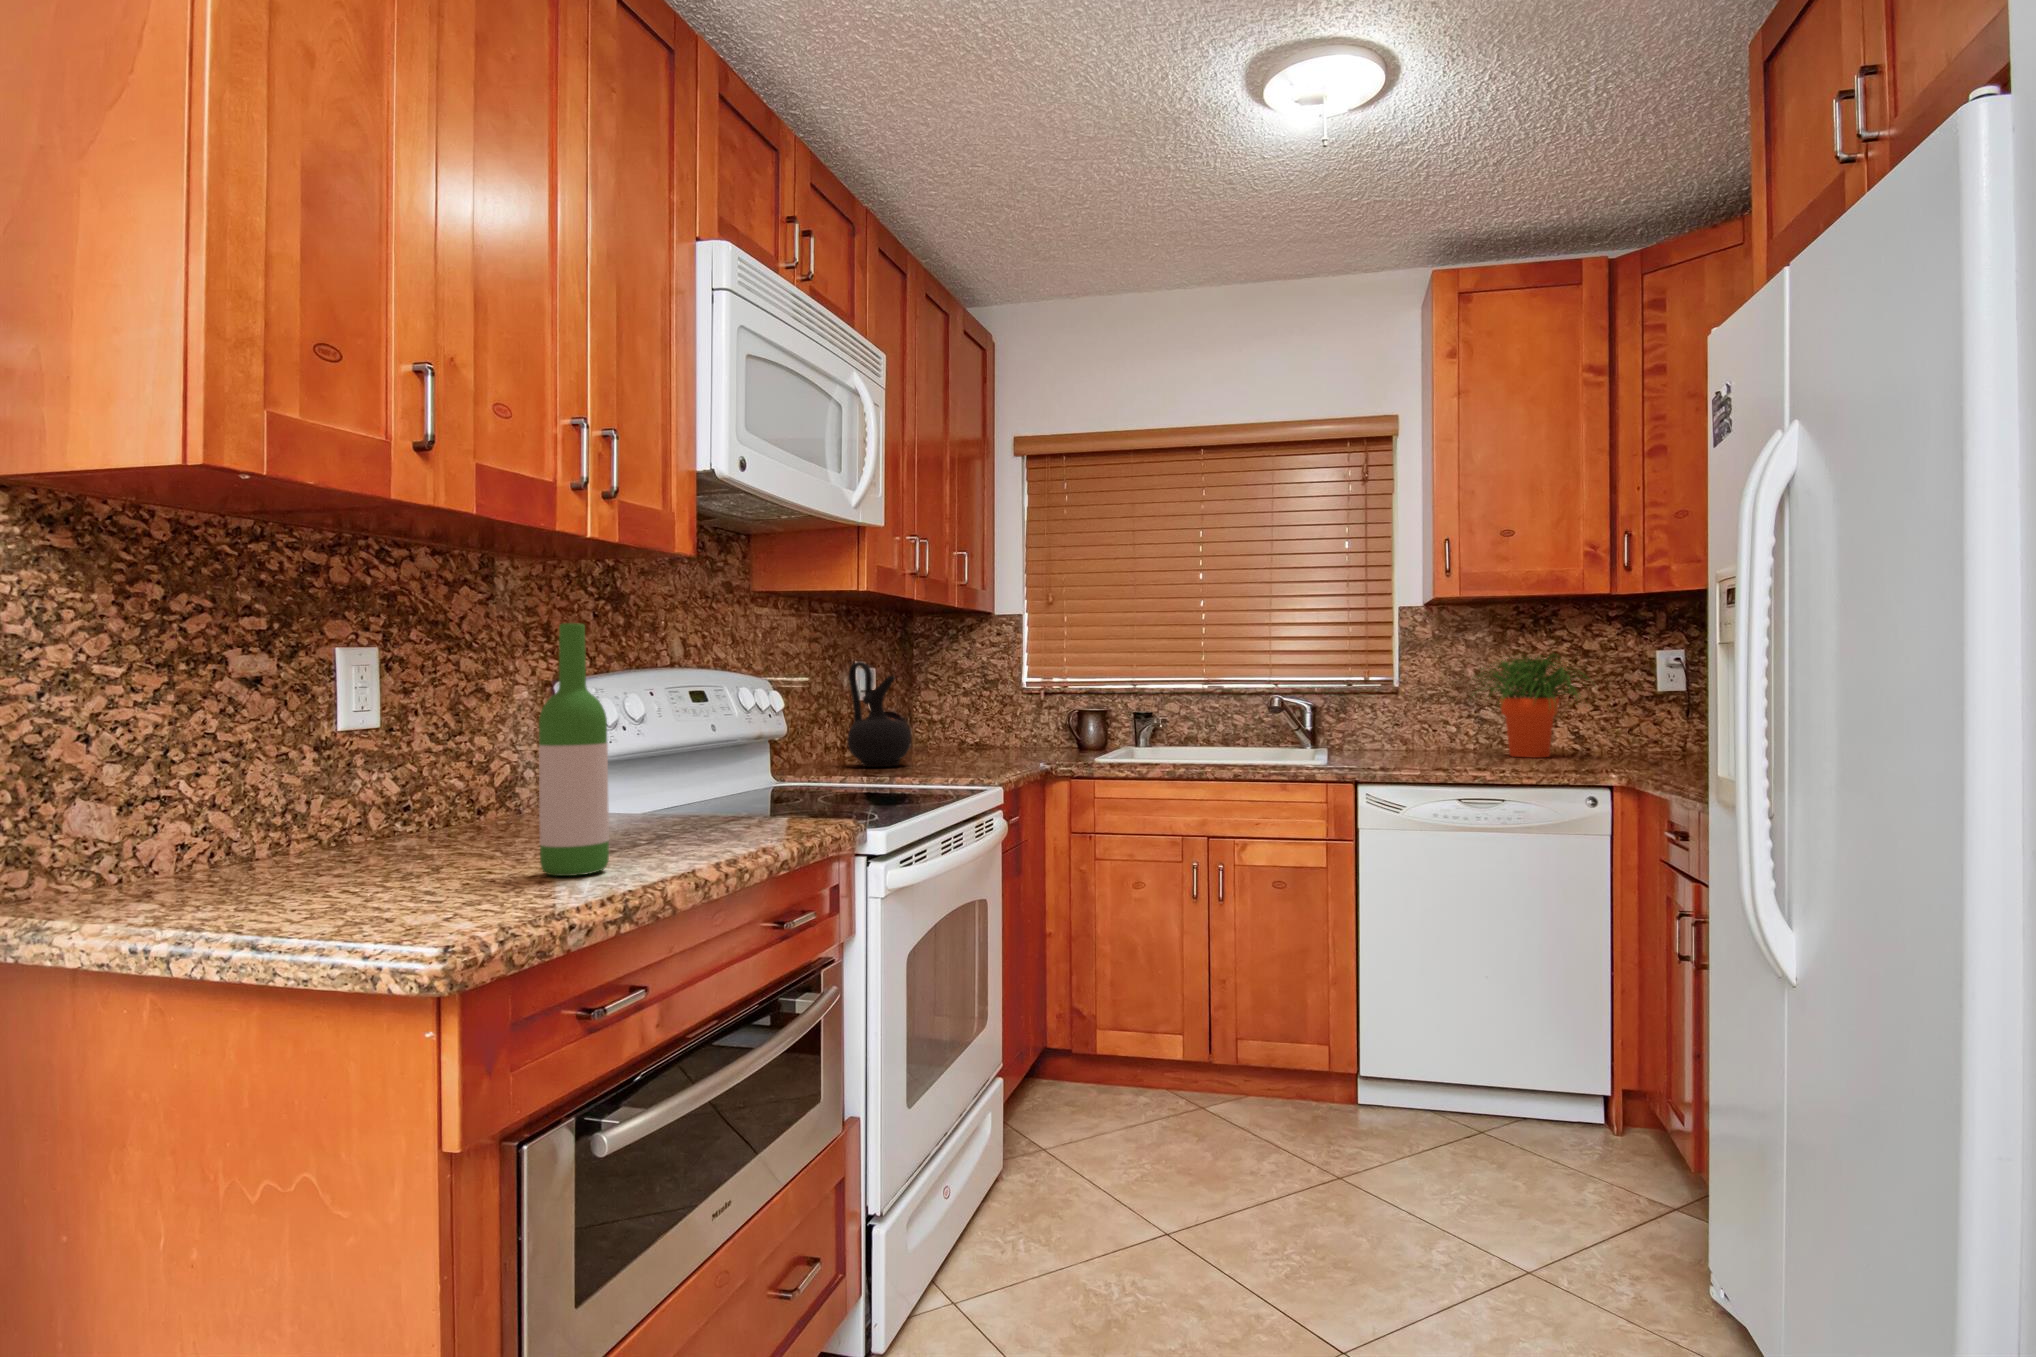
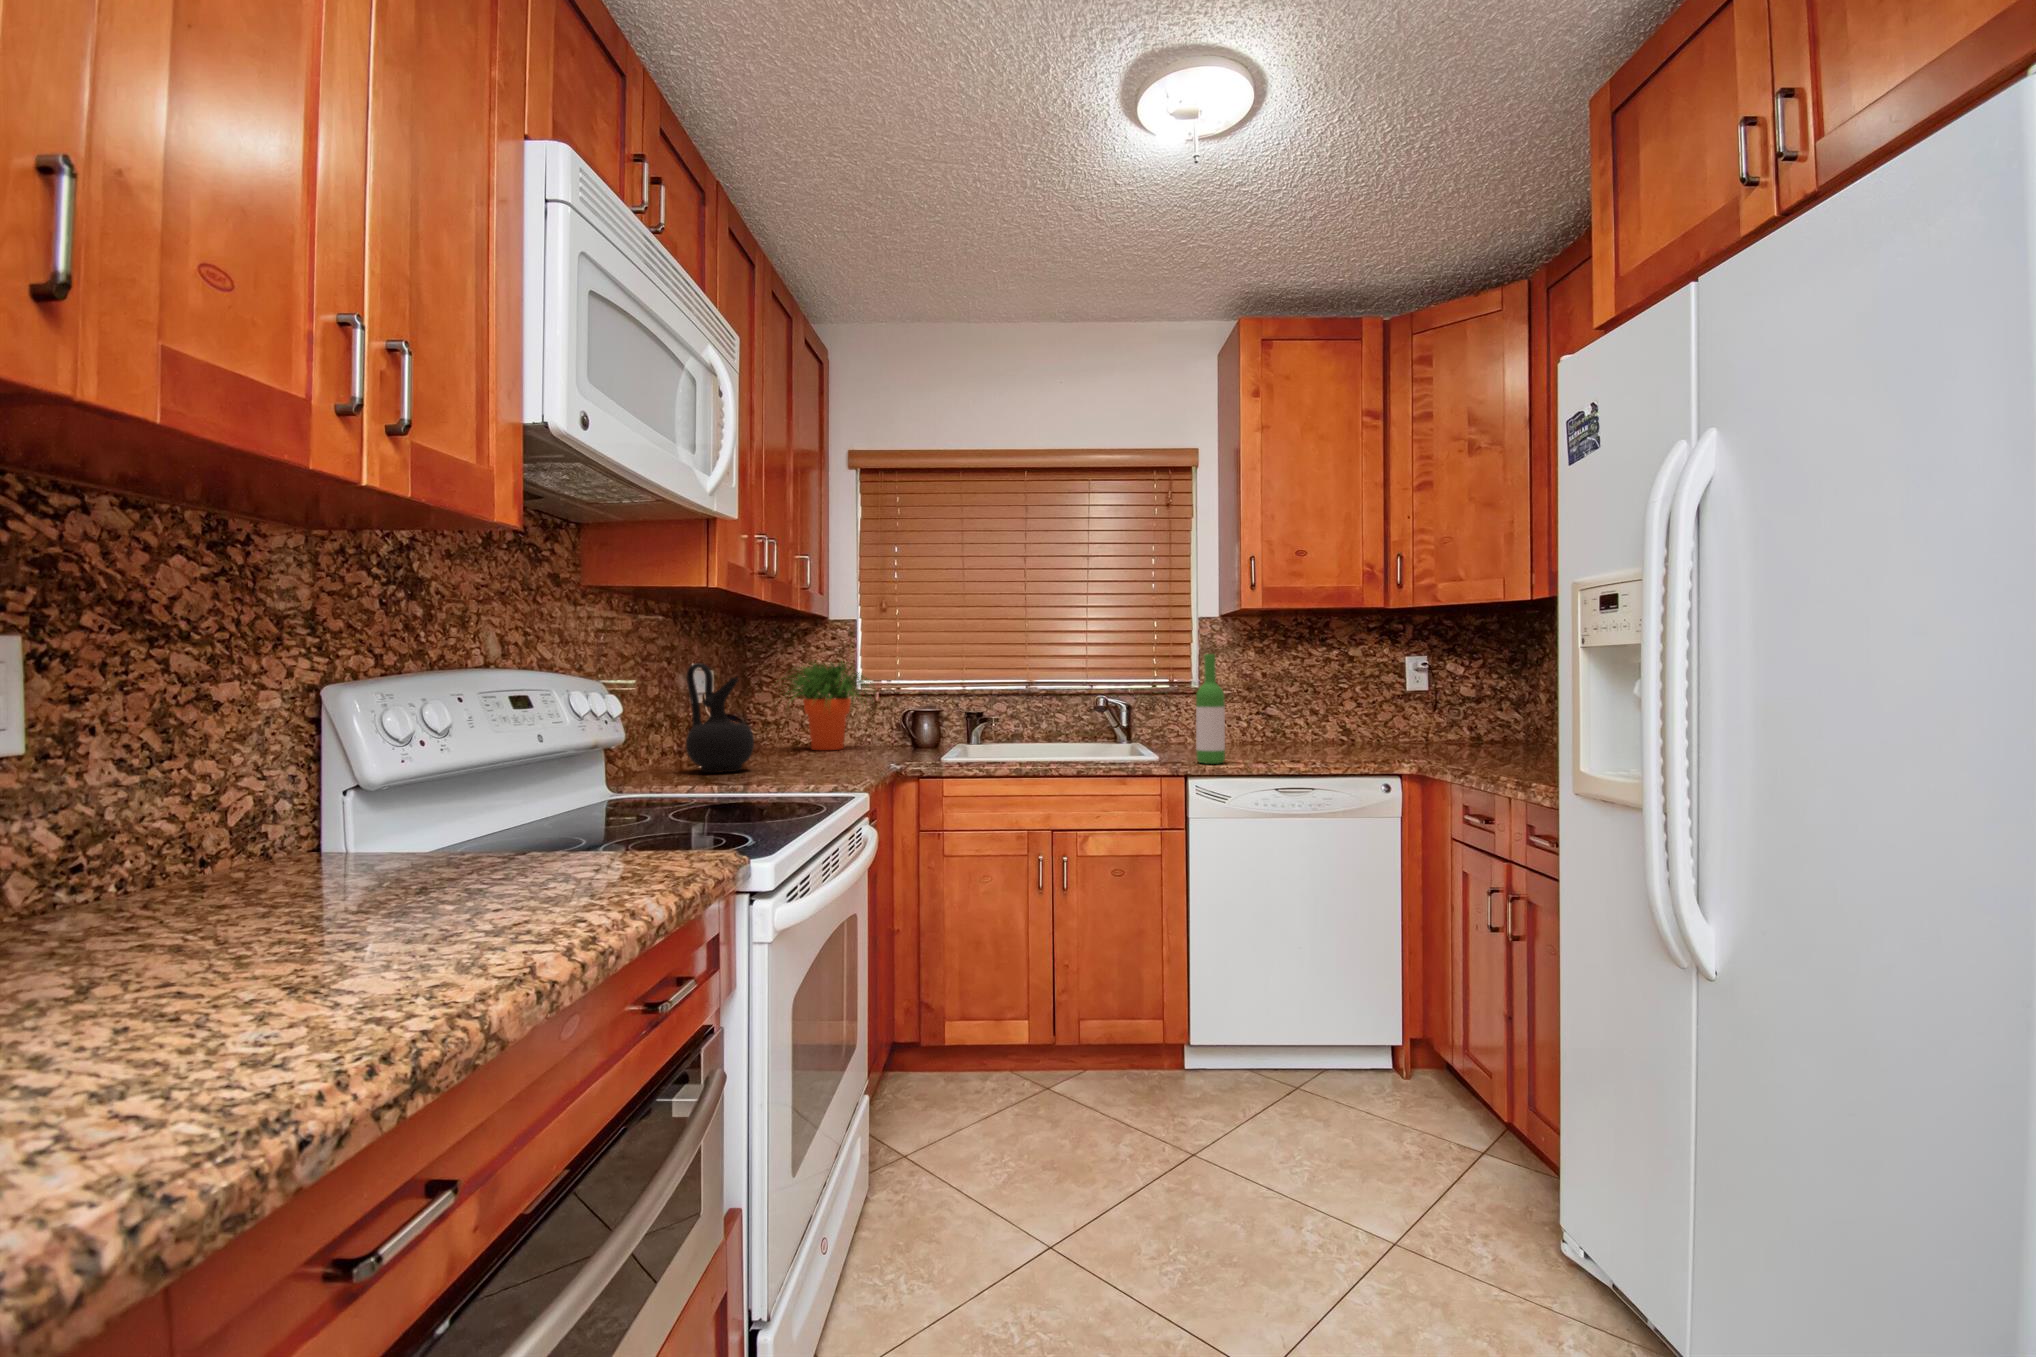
wine bottle: present [539,623,609,876] -> present [1196,654,1225,764]
potted plant: present [1472,654,1592,758] -> present [777,660,873,750]

